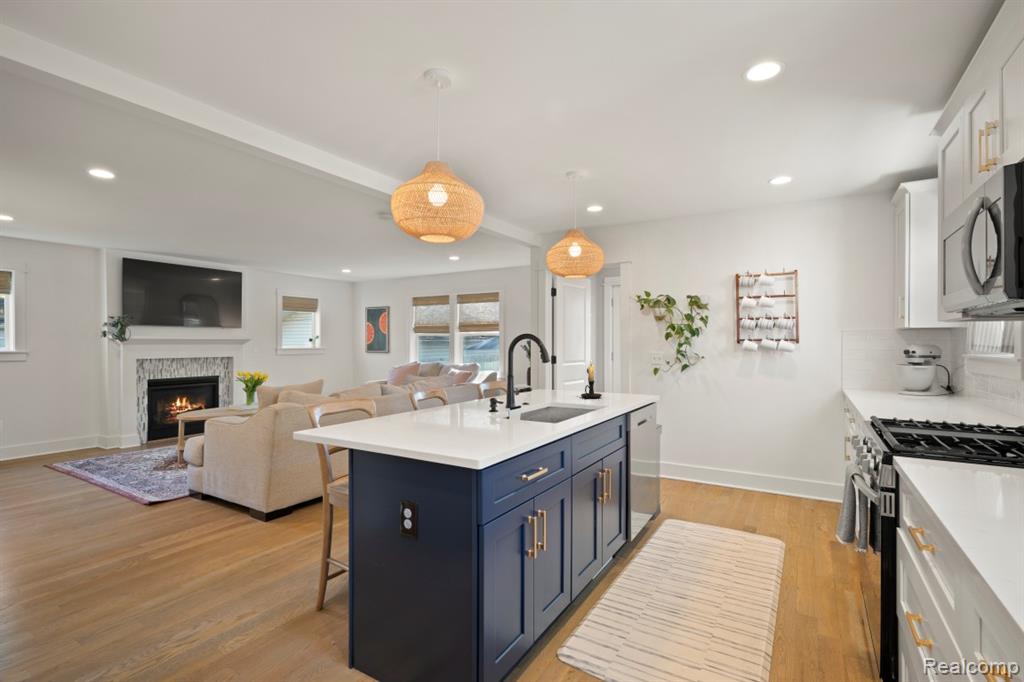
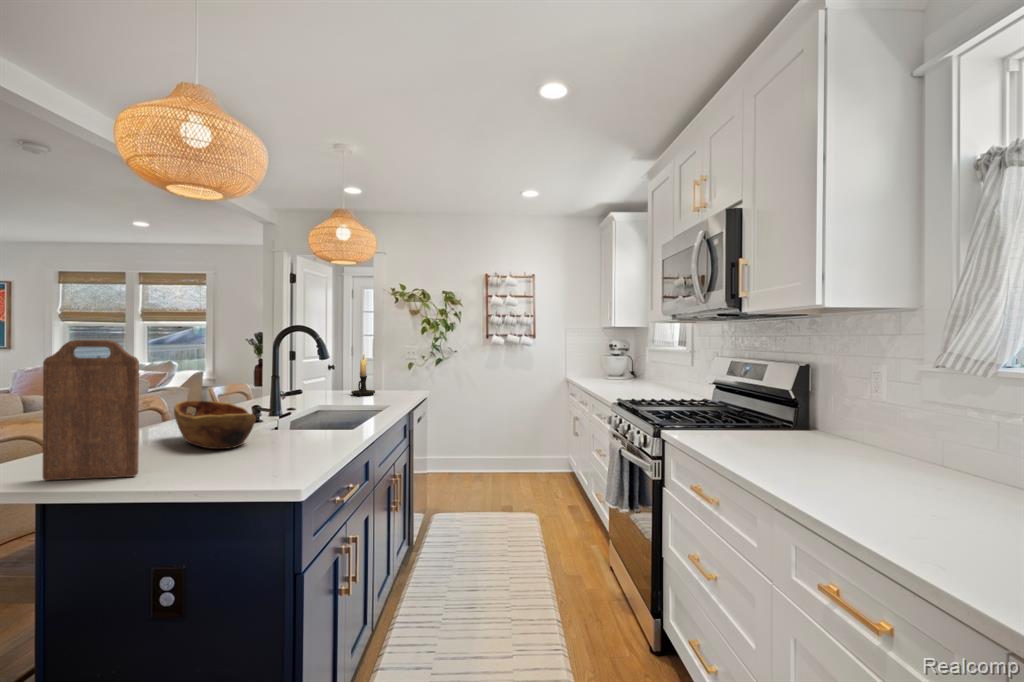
cutting board: none [371,356,411,438] -> present [43,340,139,480]
wooden bowl: none [440,395,482,429] -> present [174,401,256,449]

